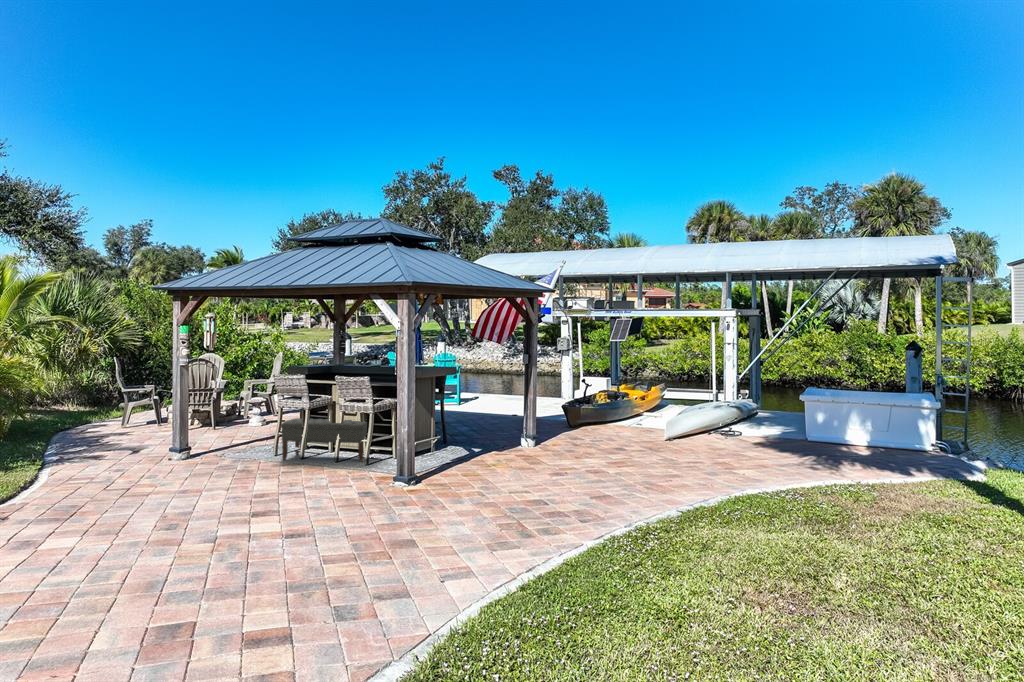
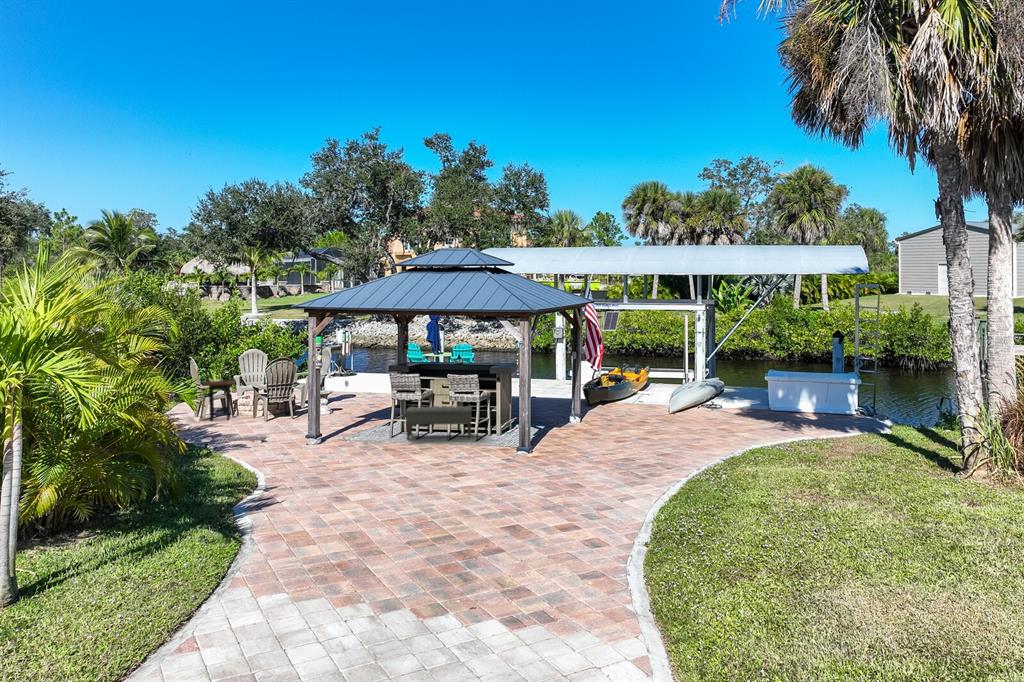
side table: none [102,385,152,431] -> present [202,380,235,421]

